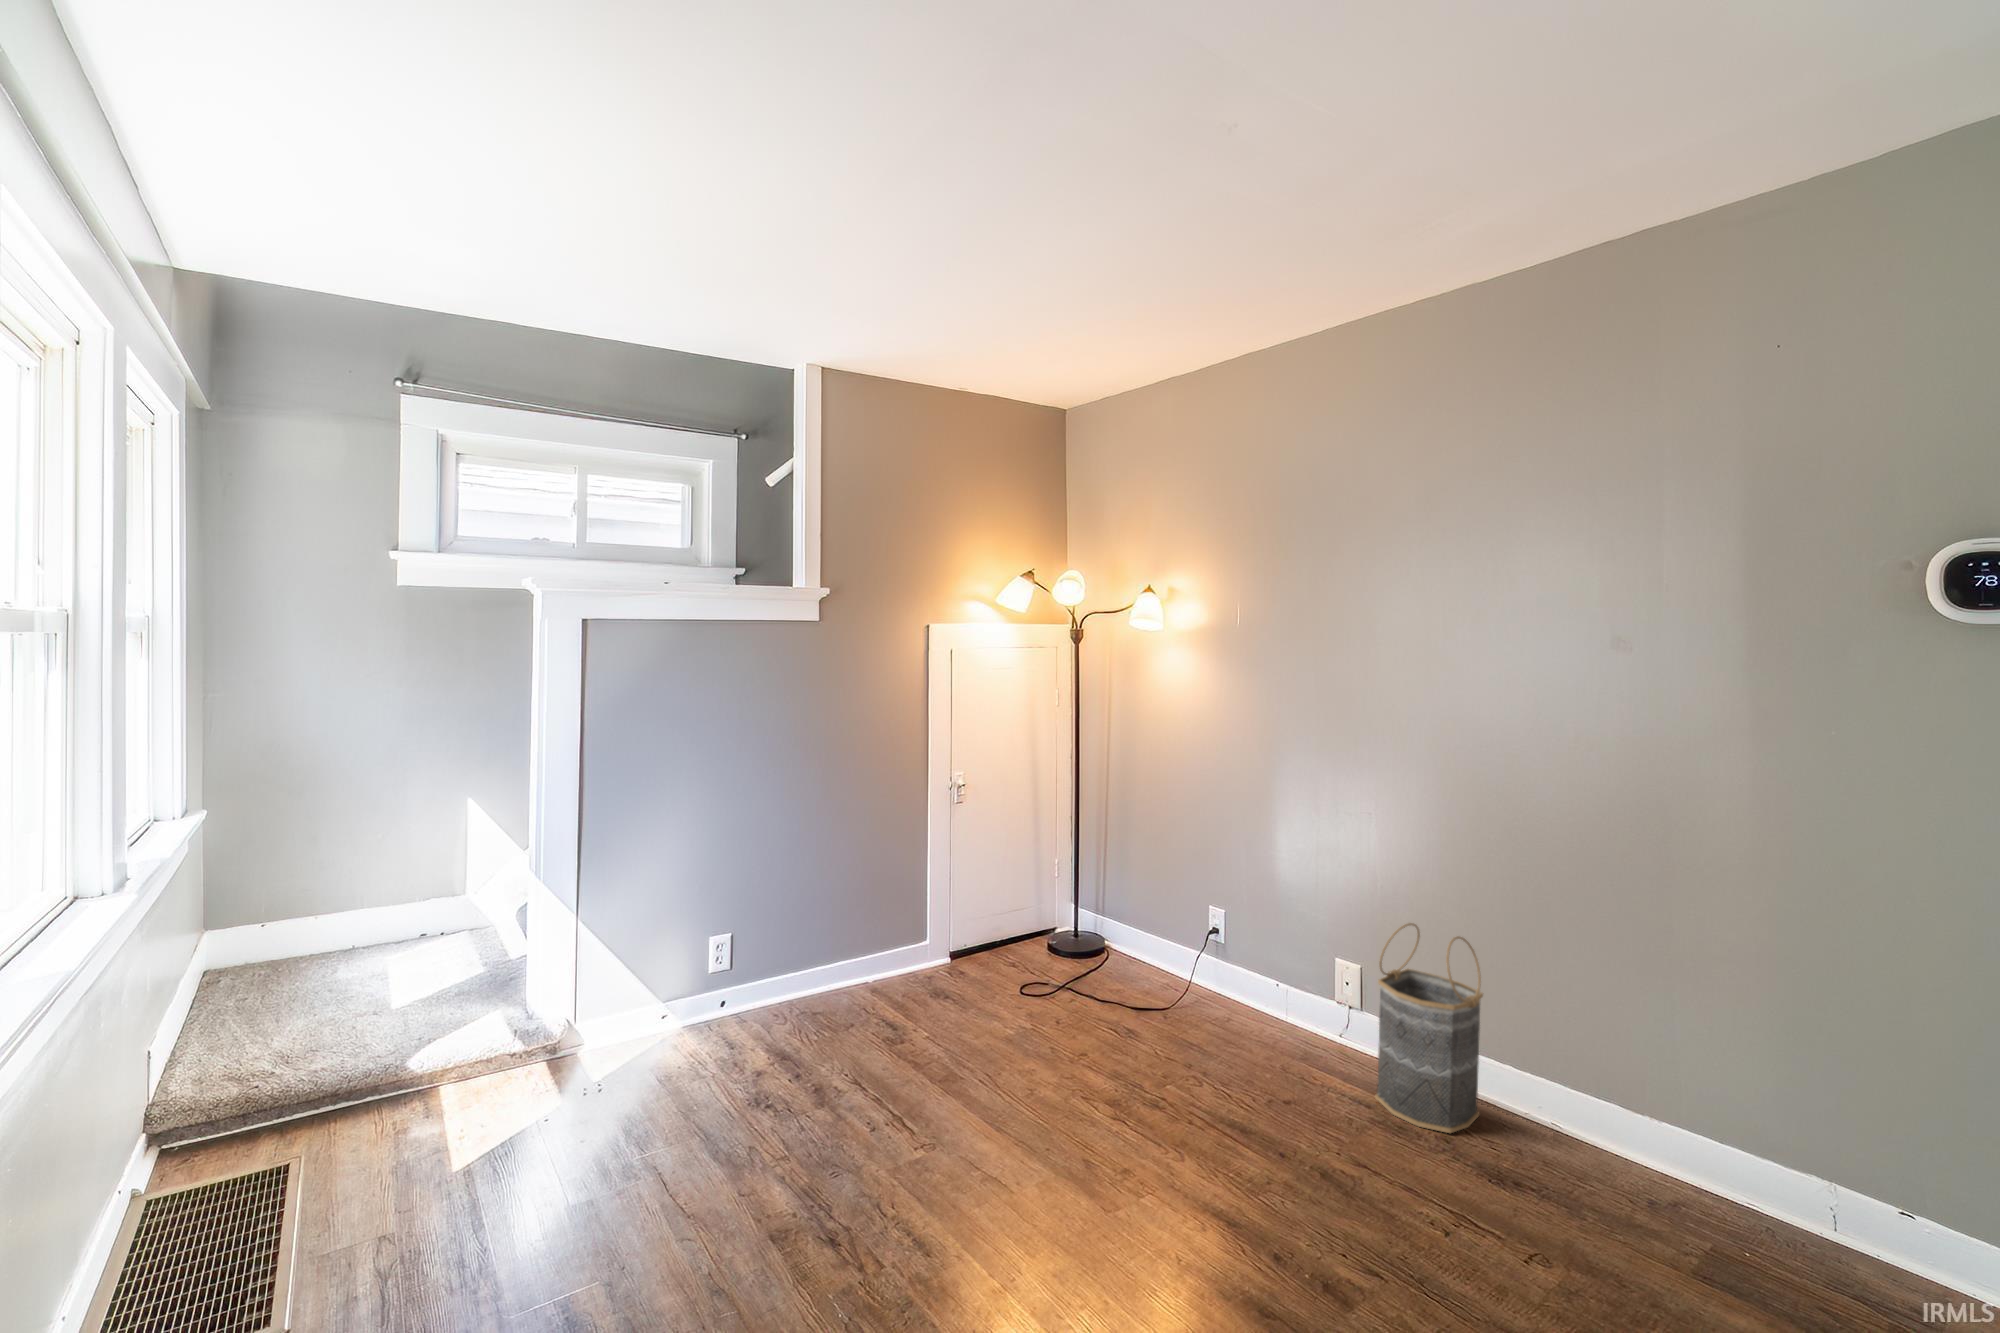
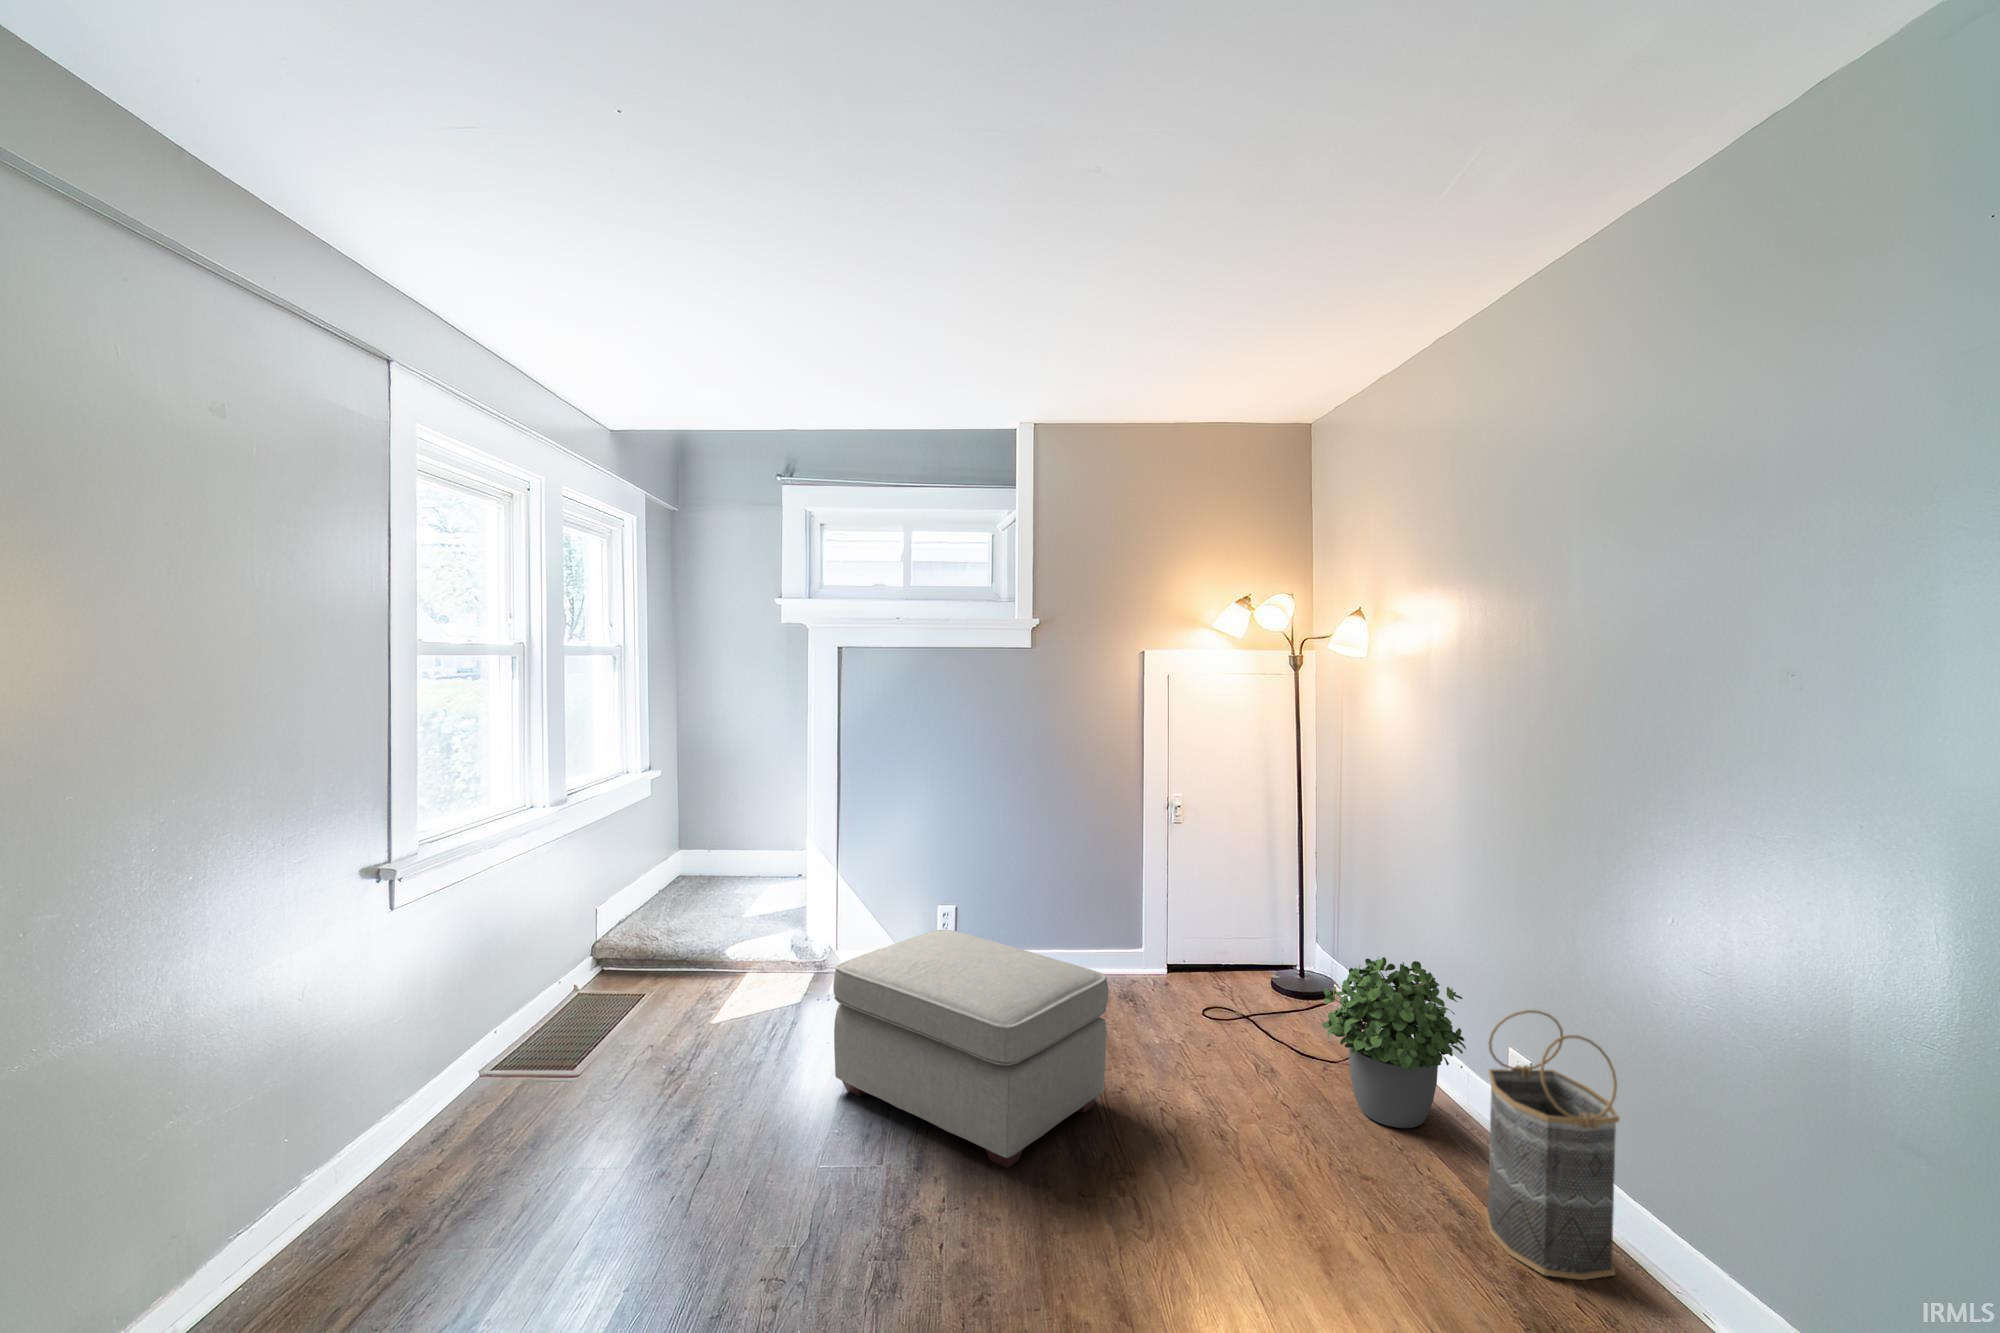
potted plant: none [1190,901,1300,1051] -> present [1322,957,1466,1128]
ottoman: none [733,963,1039,1214] -> present [833,930,1109,1168]

